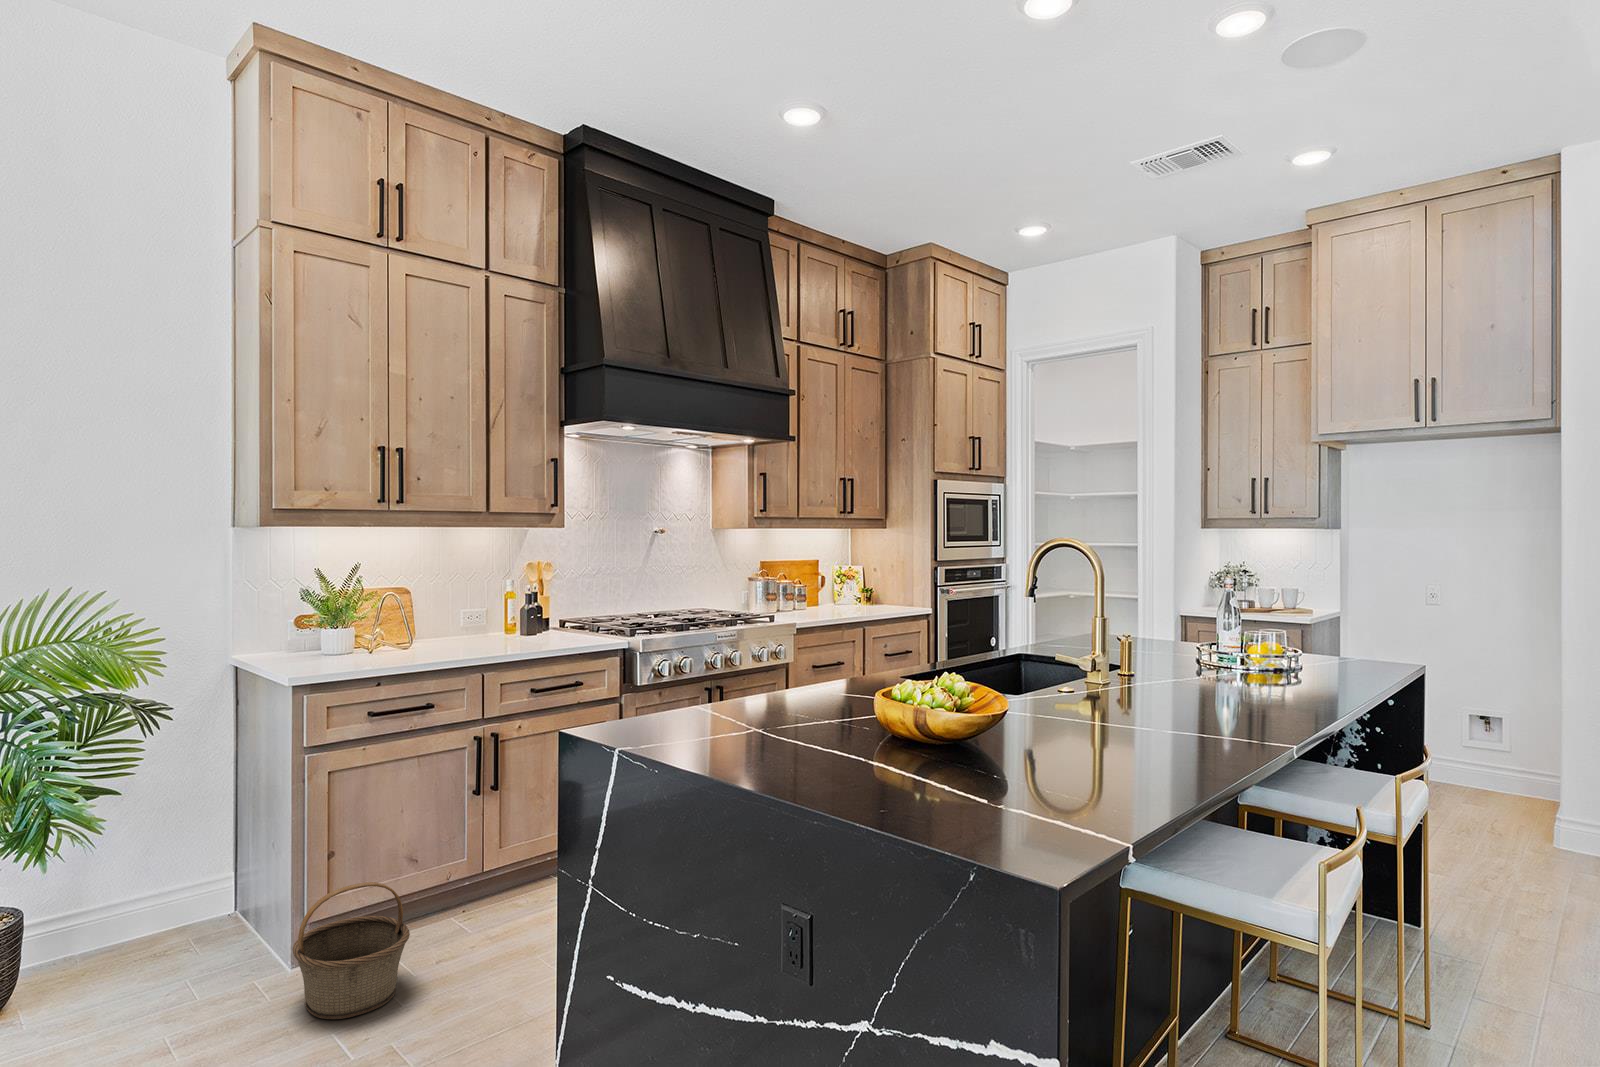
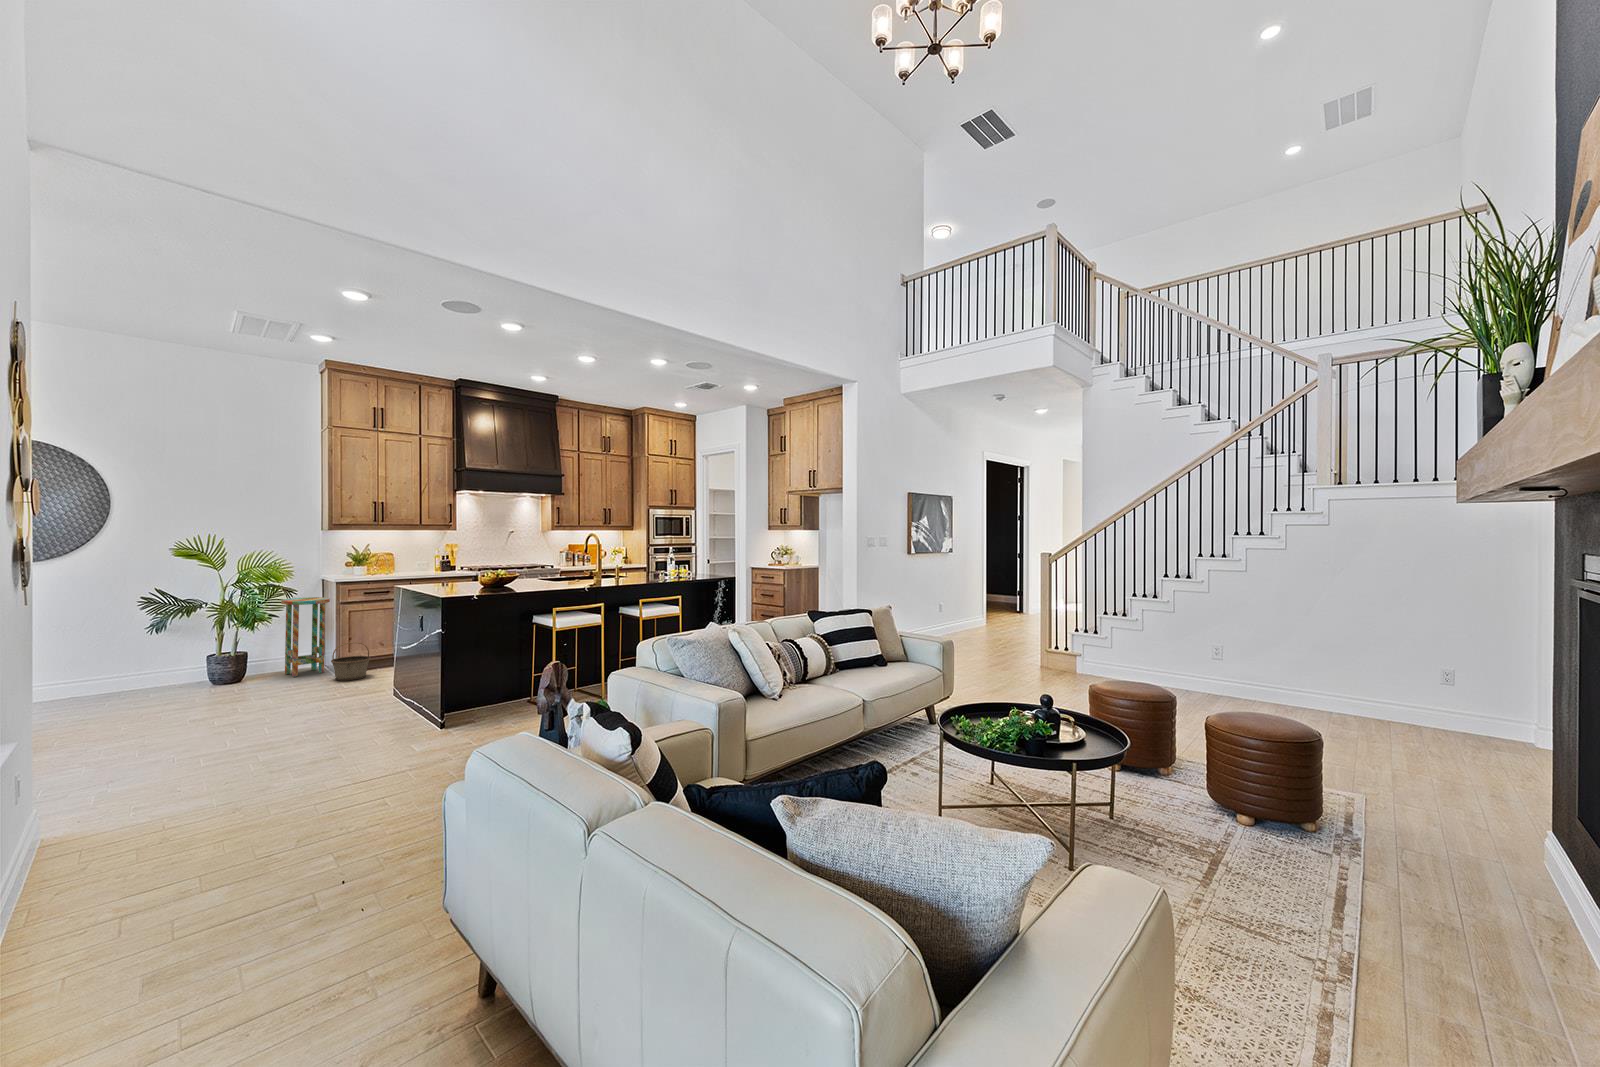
side table: none [130,727,272,993] -> present [281,597,330,677]

